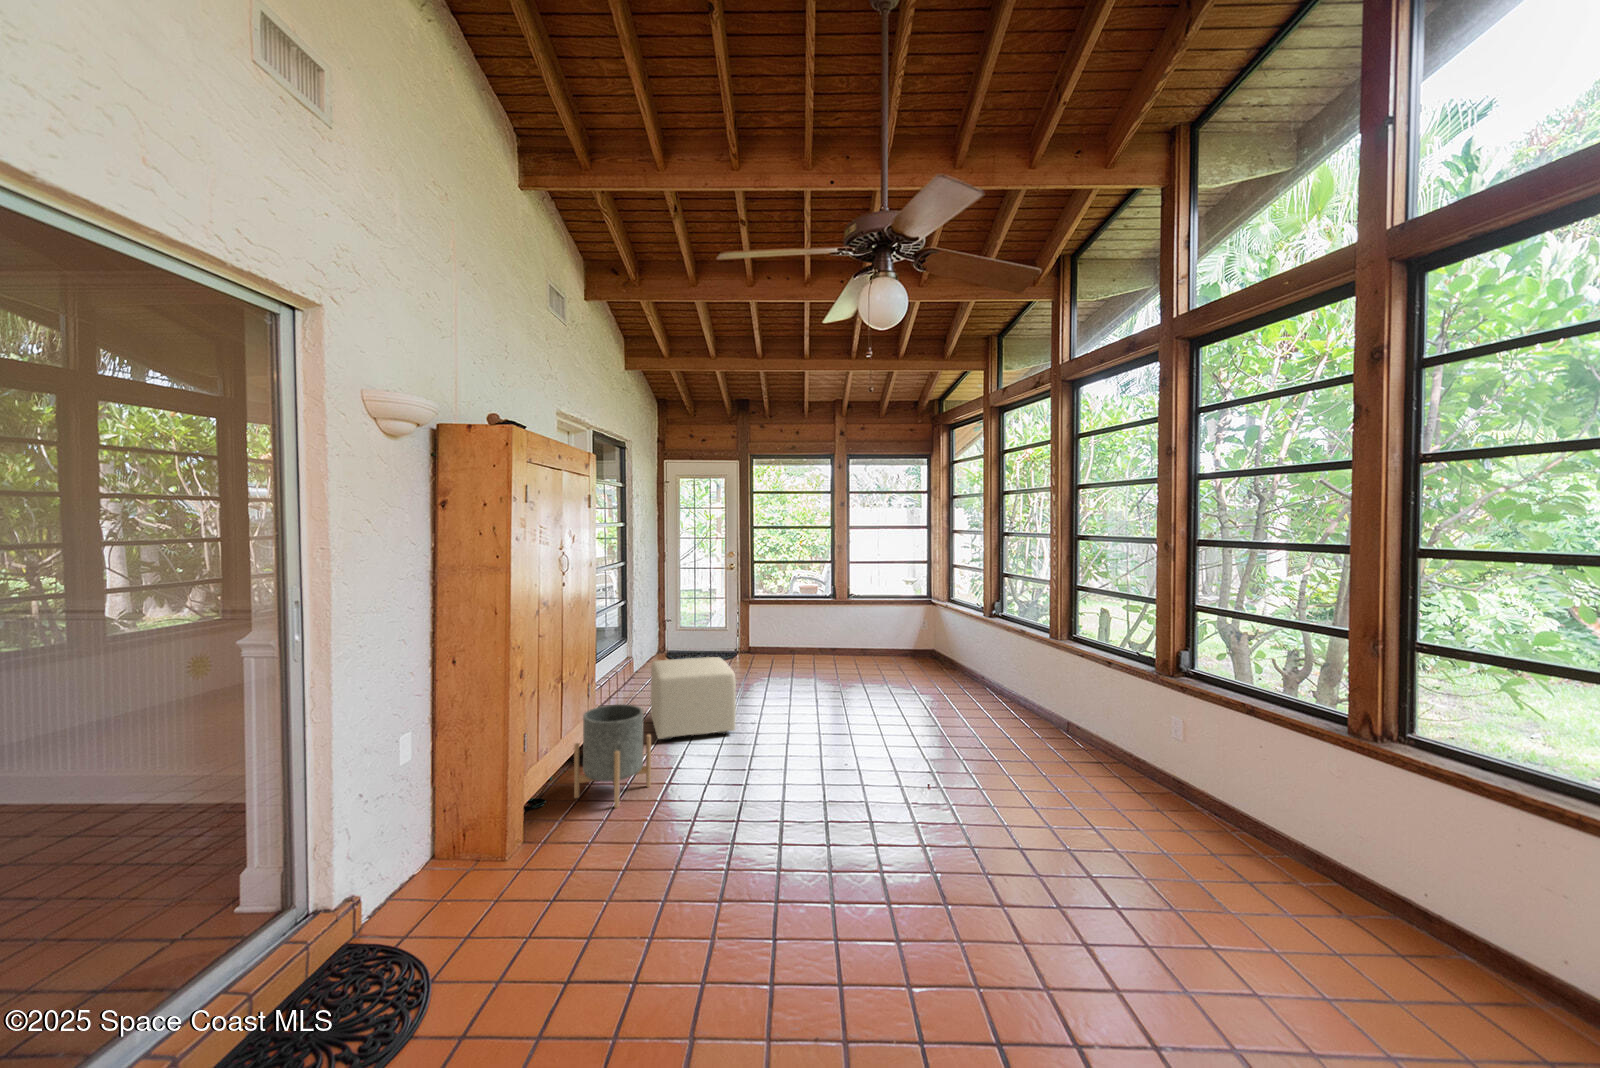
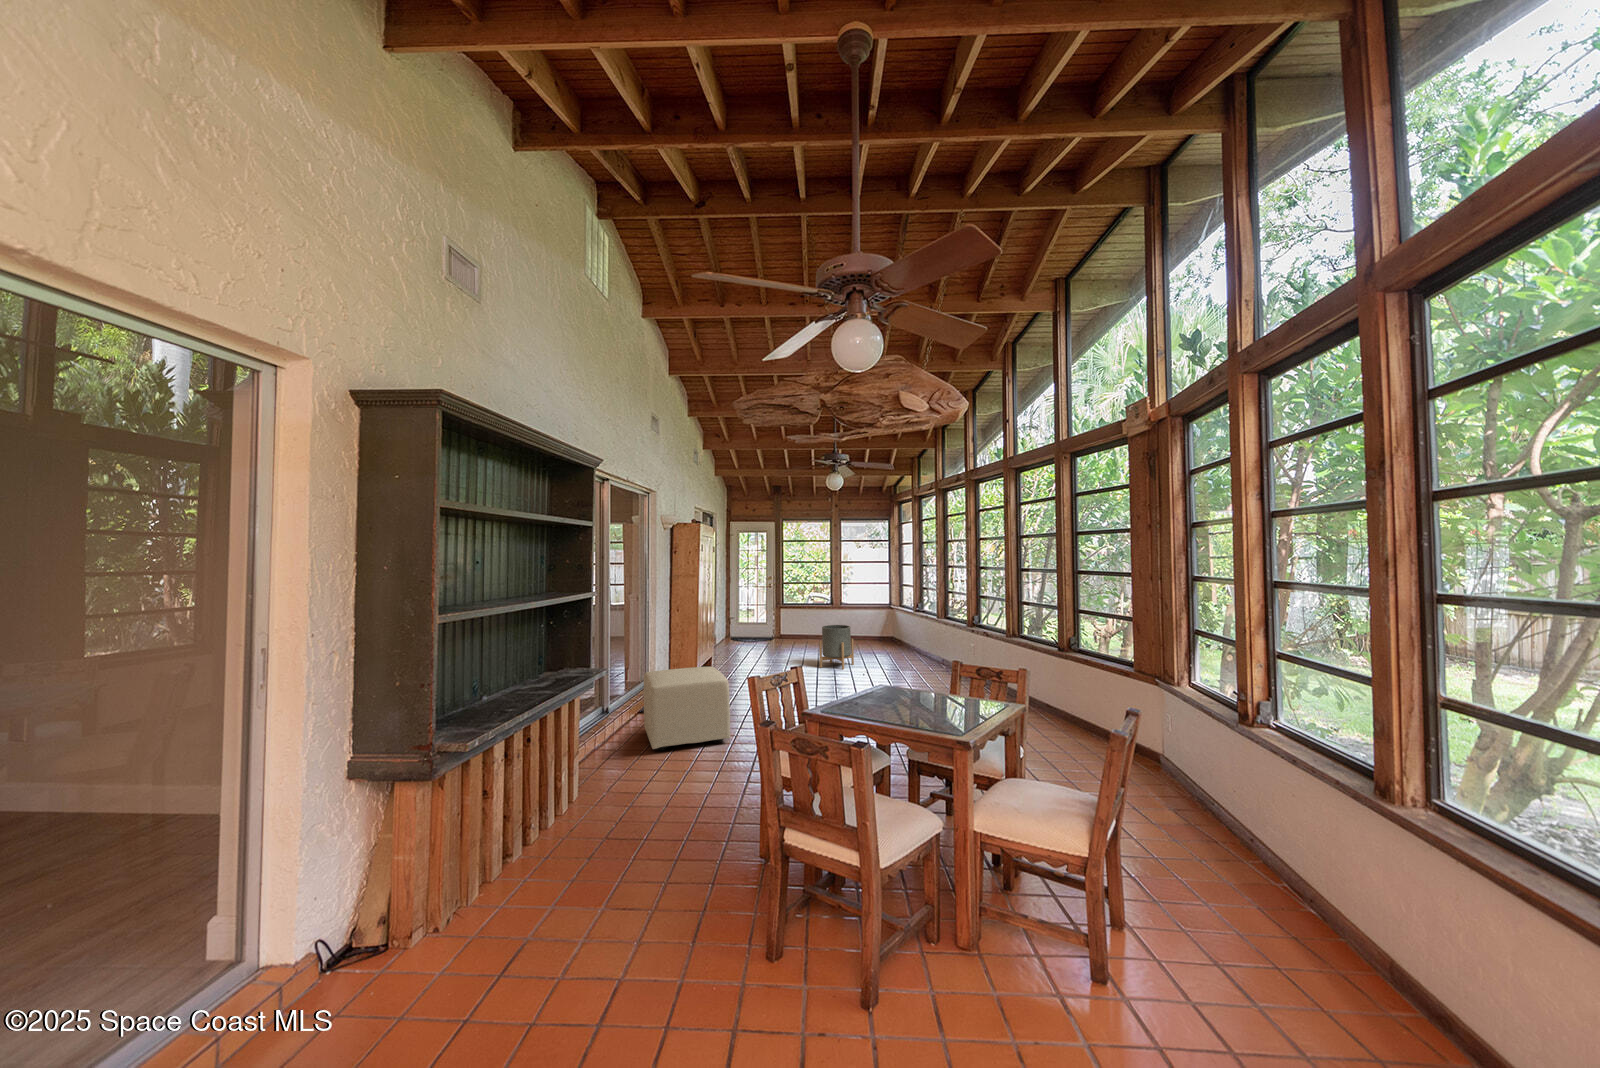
planter: present [574,704,651,808] -> present [819,625,854,670]

